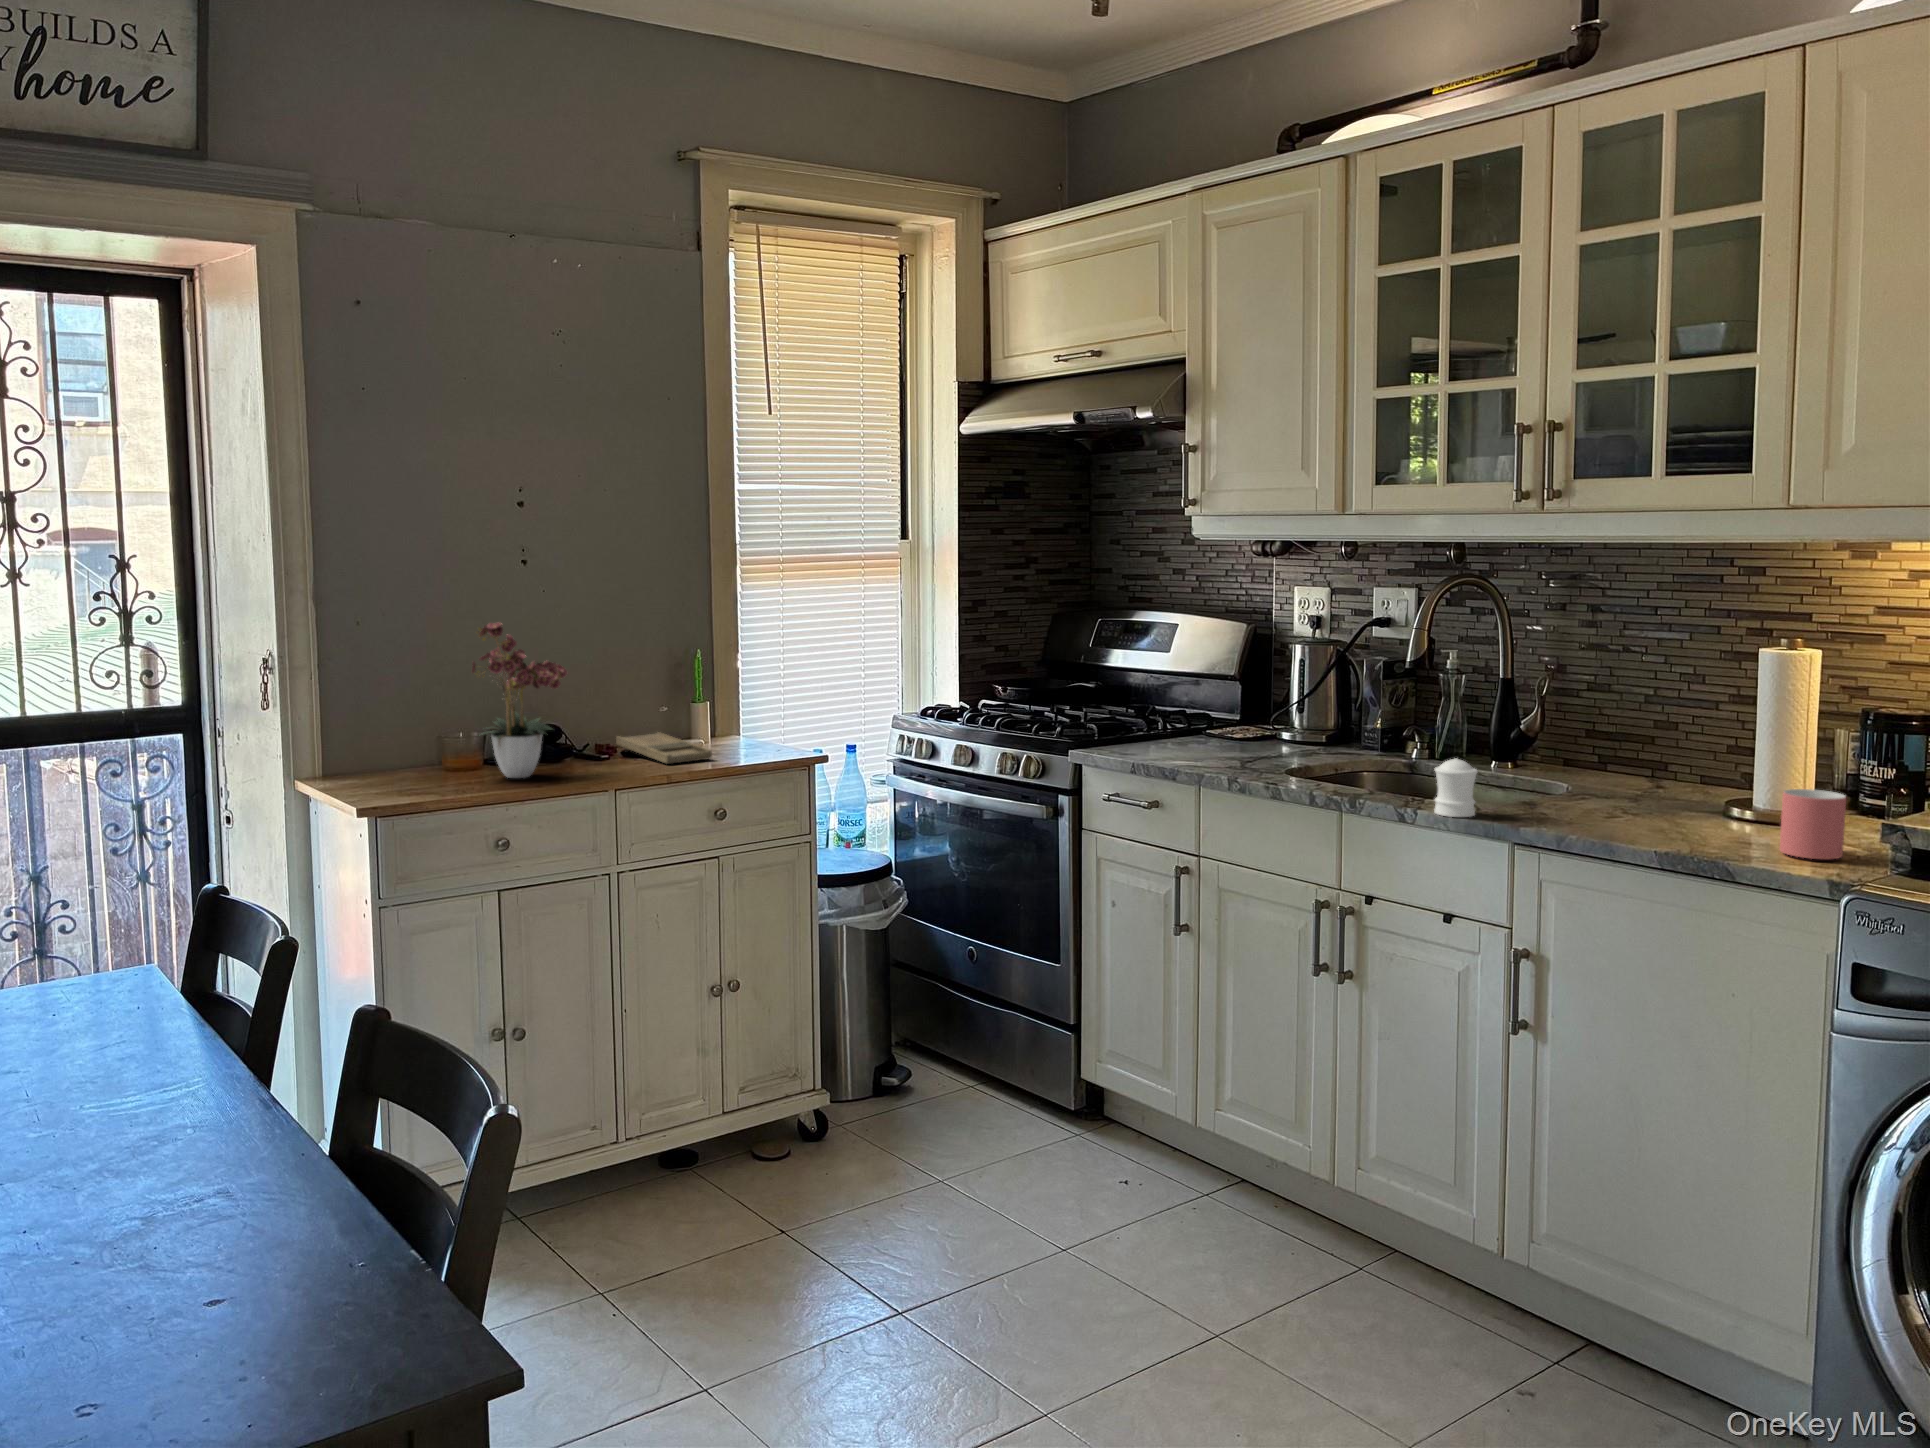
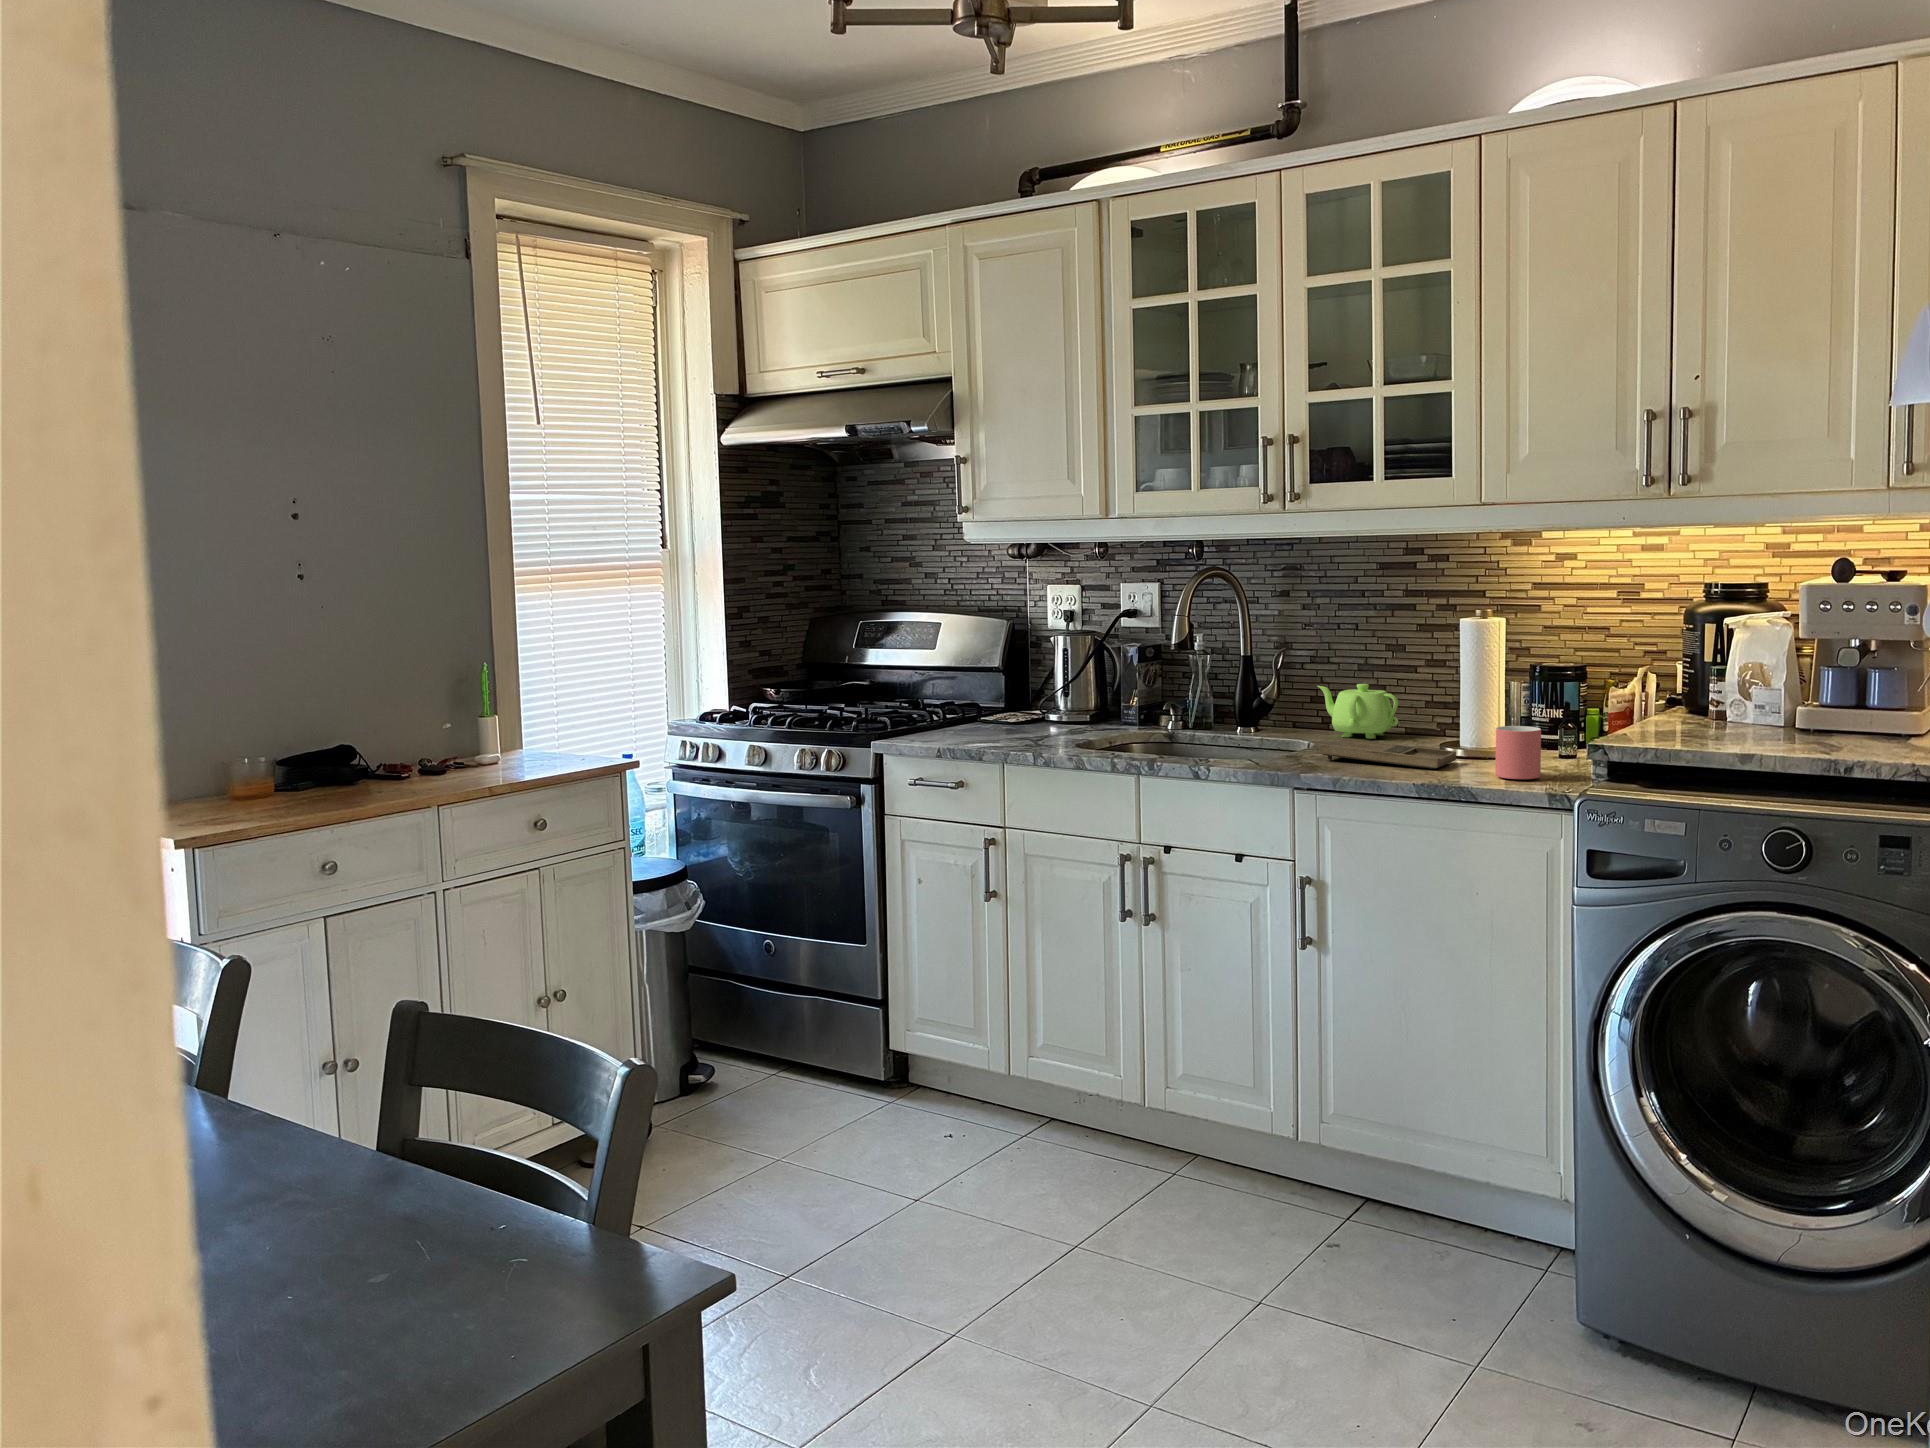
flower arrangement: present [472,623,567,778] -> none [264,629,381,801]
teapot: none [1586,718,1687,787] -> present [1318,684,1398,739]
tray: present [616,732,712,764] -> present [1319,738,1456,769]
salt shaker: present [1434,758,1478,817] -> none [1225,720,1261,770]

